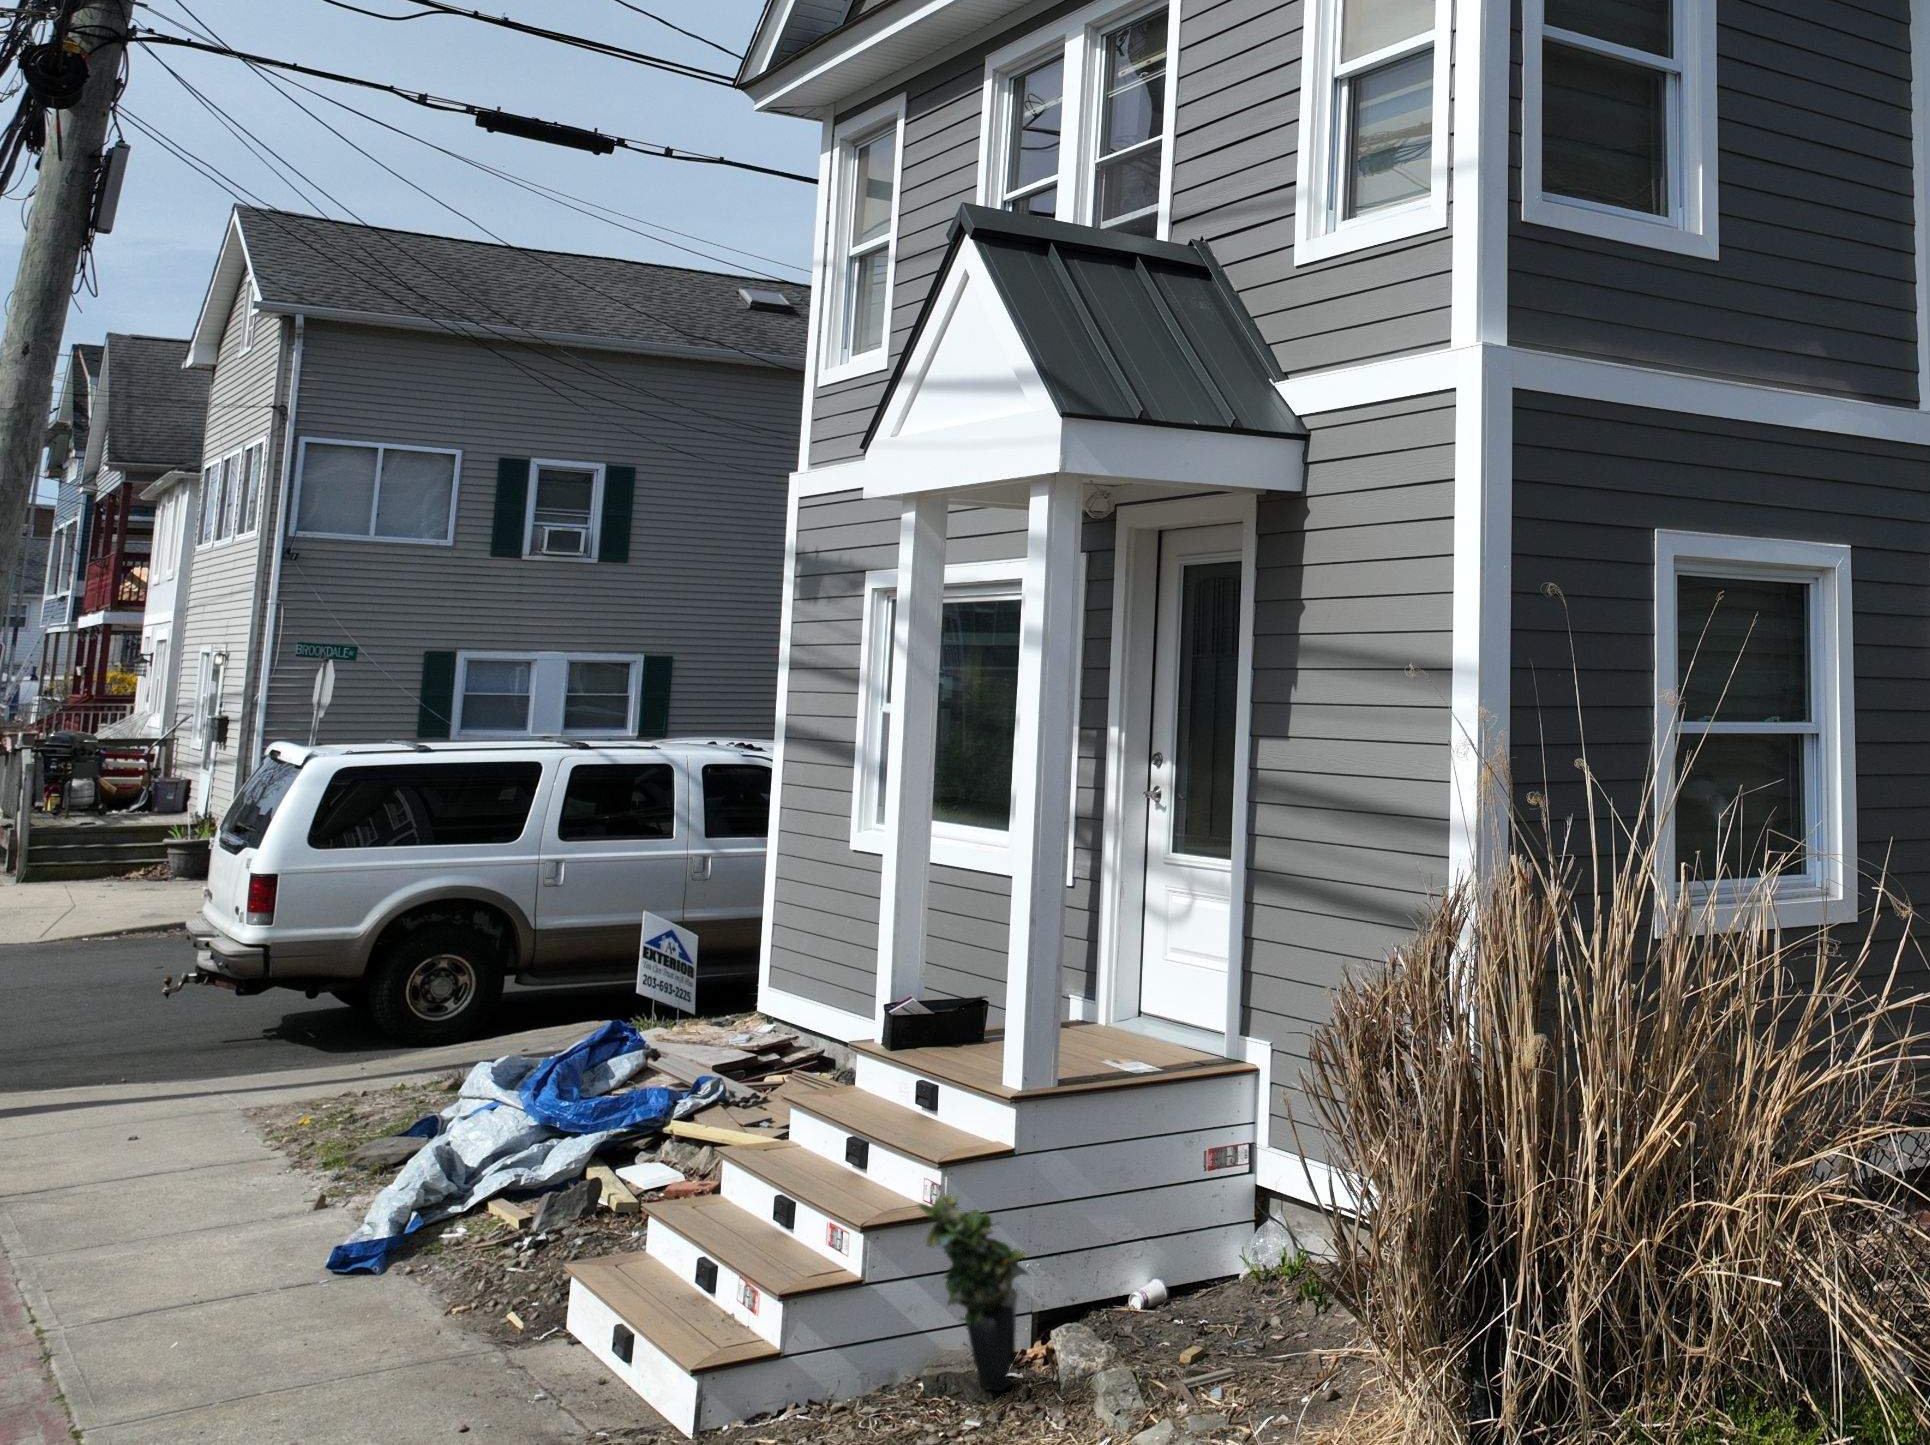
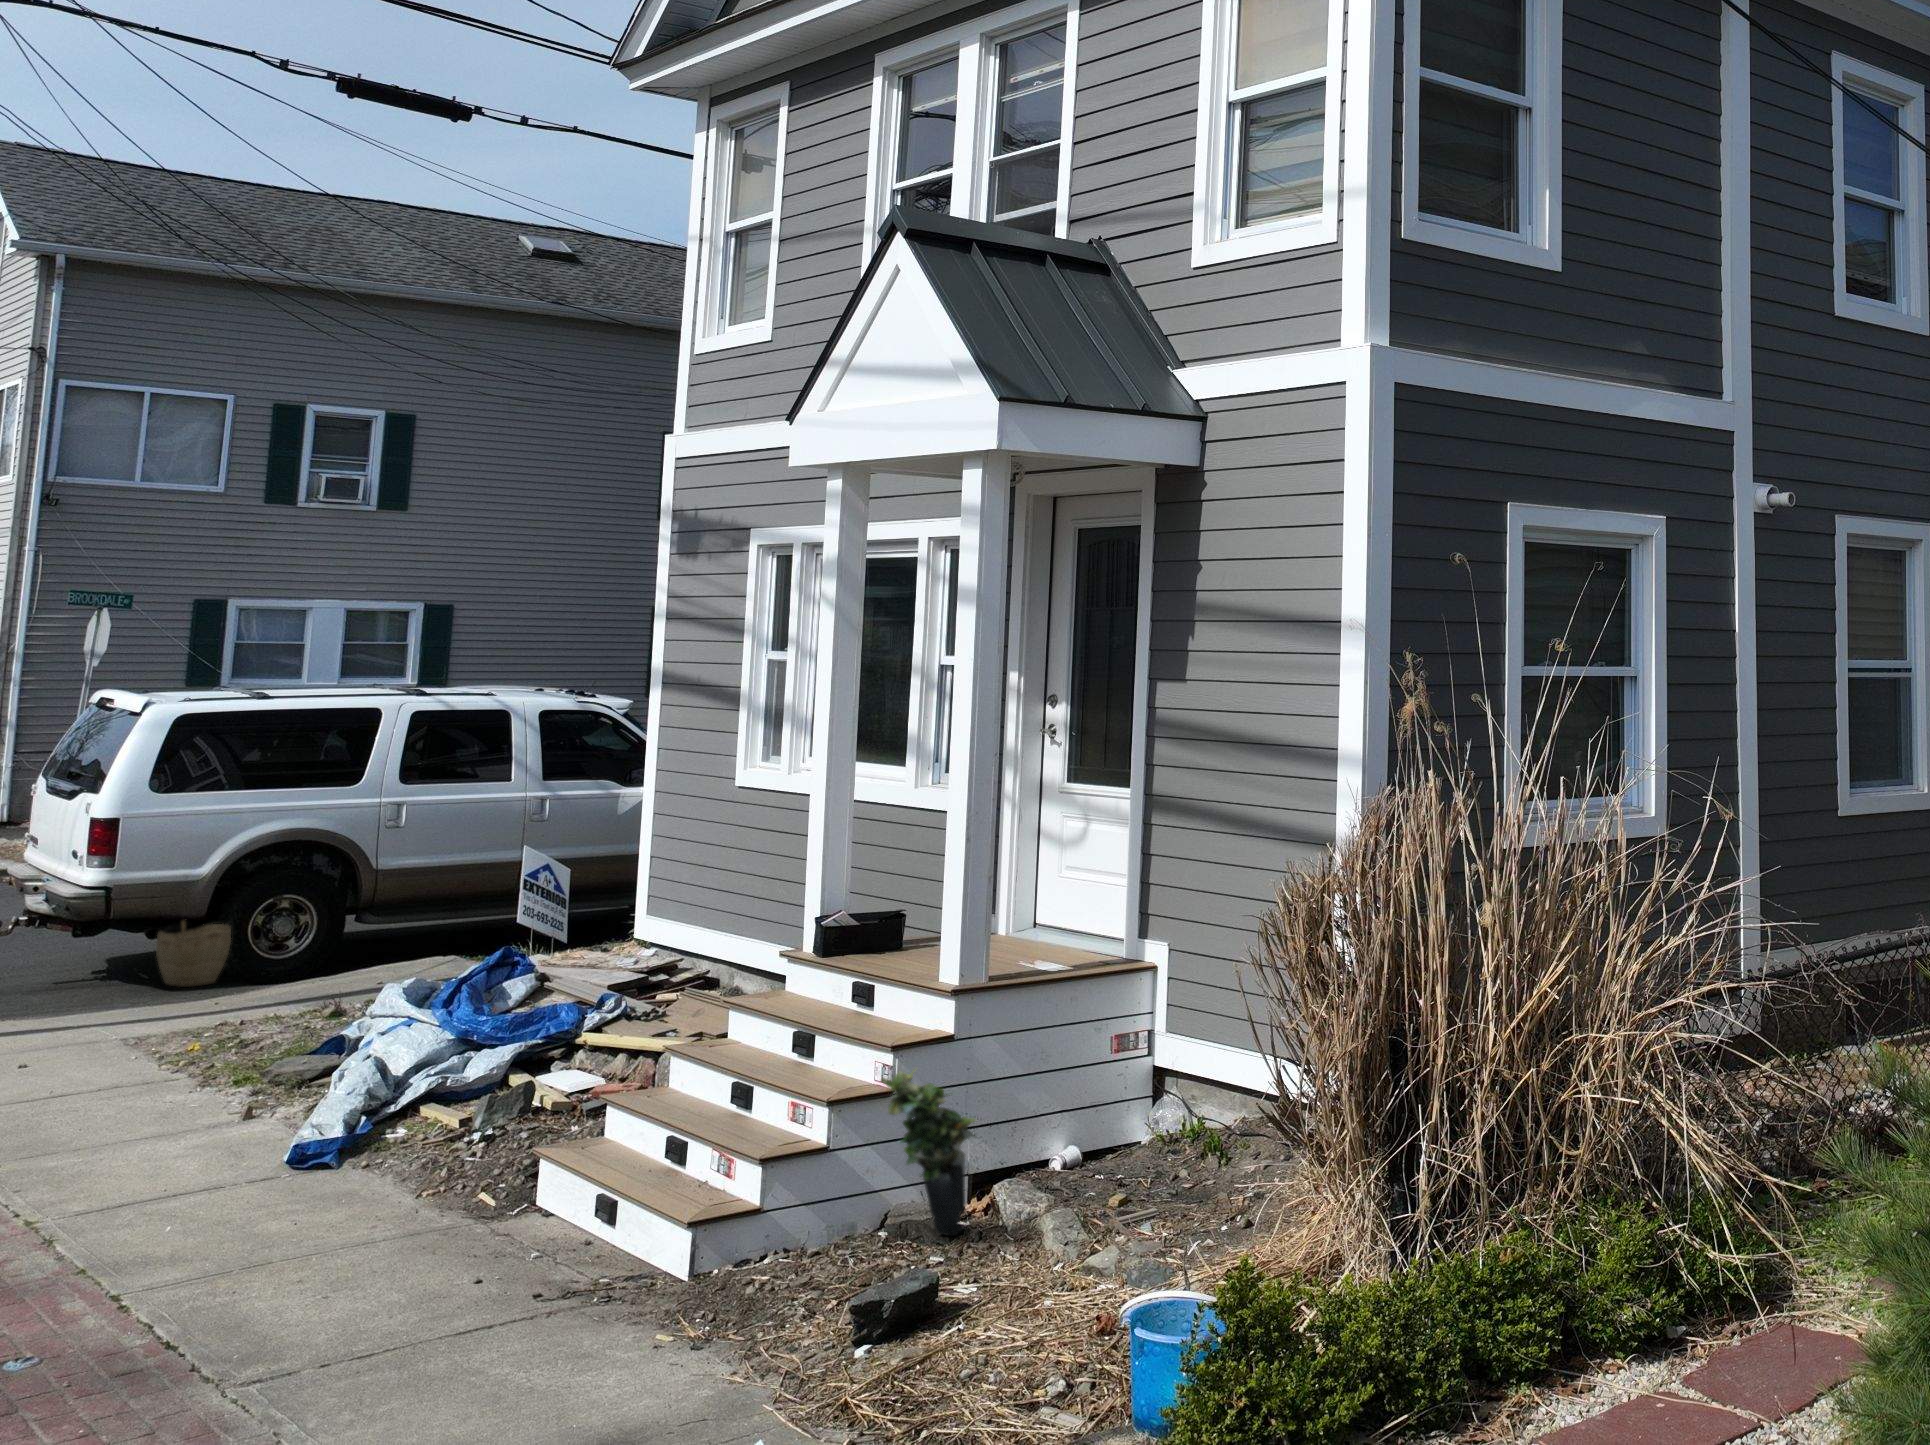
woven basket: none [307,963,380,1052] -> present [156,922,231,987]

